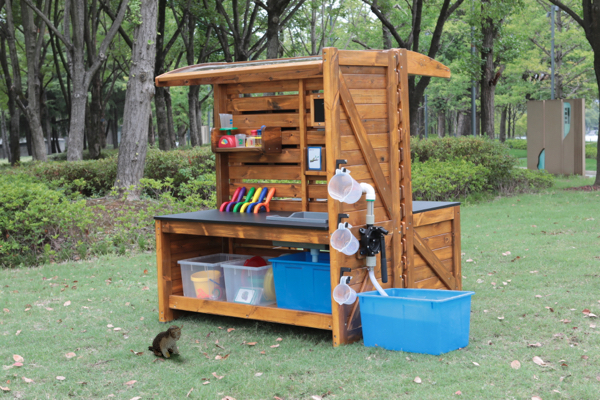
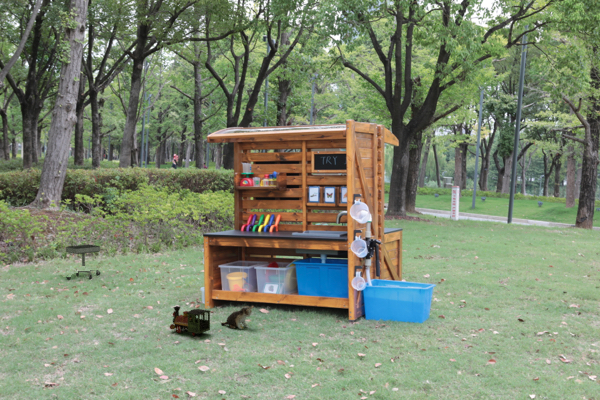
stool: none [35,226,80,271] -> present [66,244,100,280]
toy train: none [72,321,120,366] -> present [170,306,210,336]

